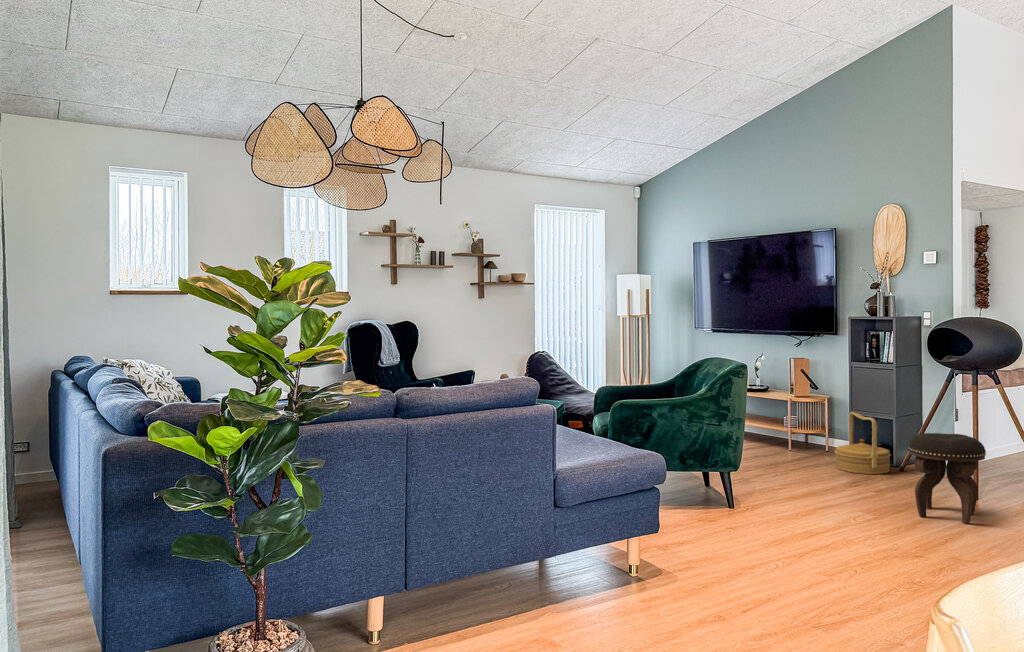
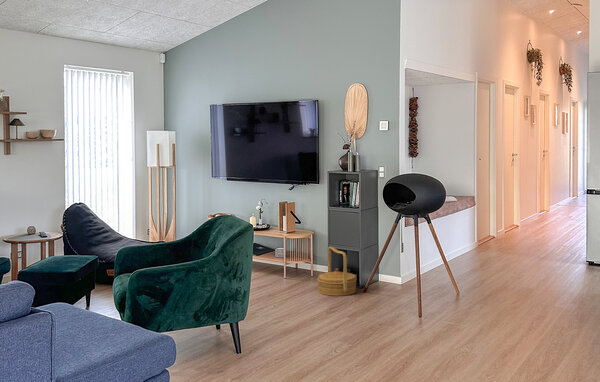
footstool: present [908,433,986,524] -> none [366,267,417,335]

